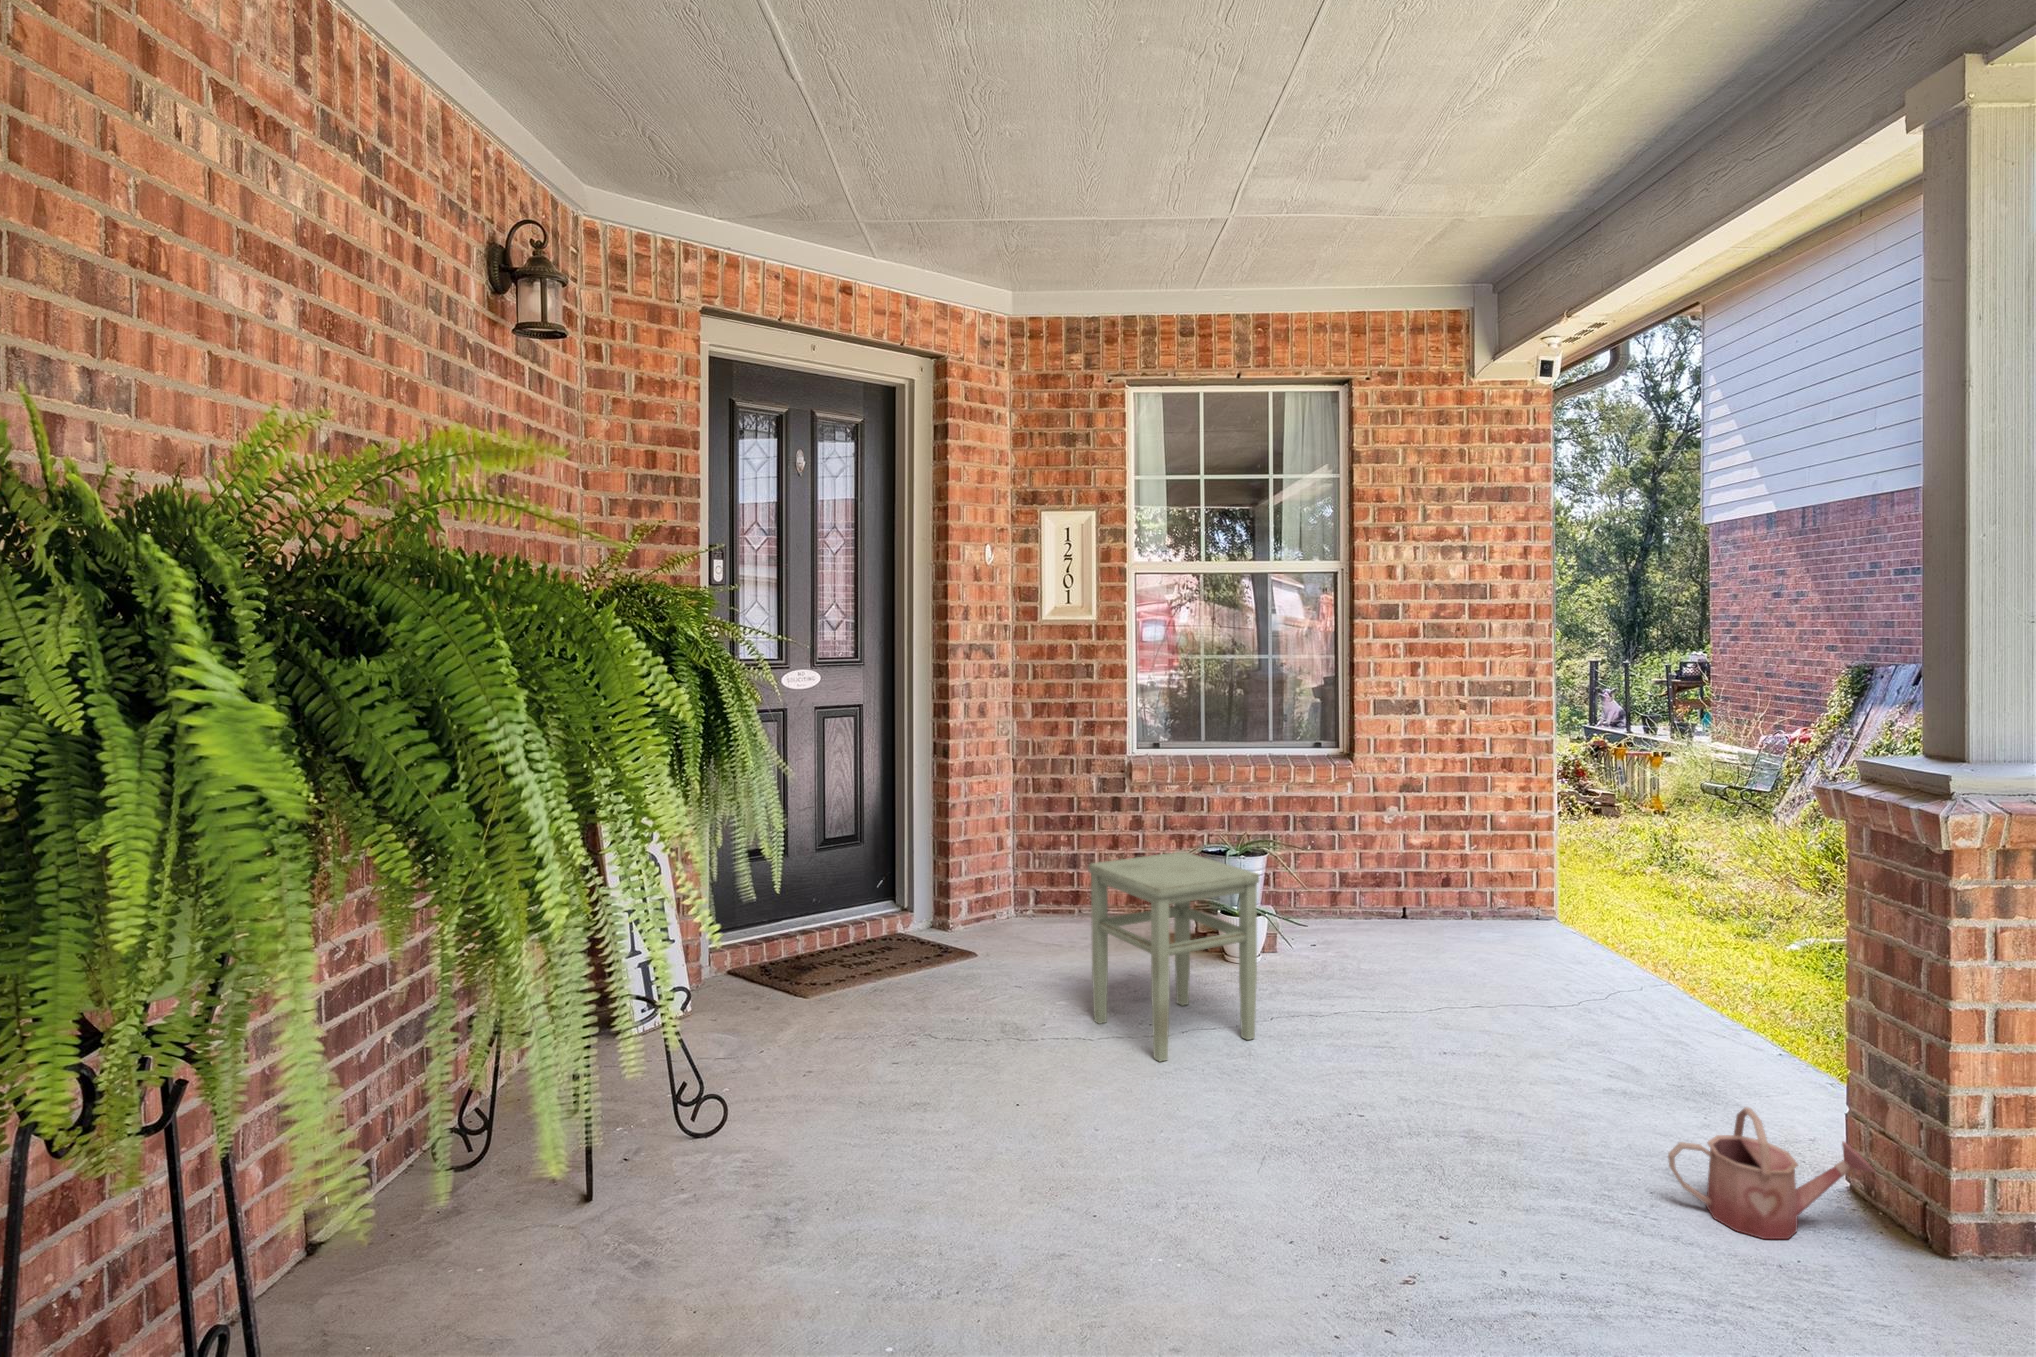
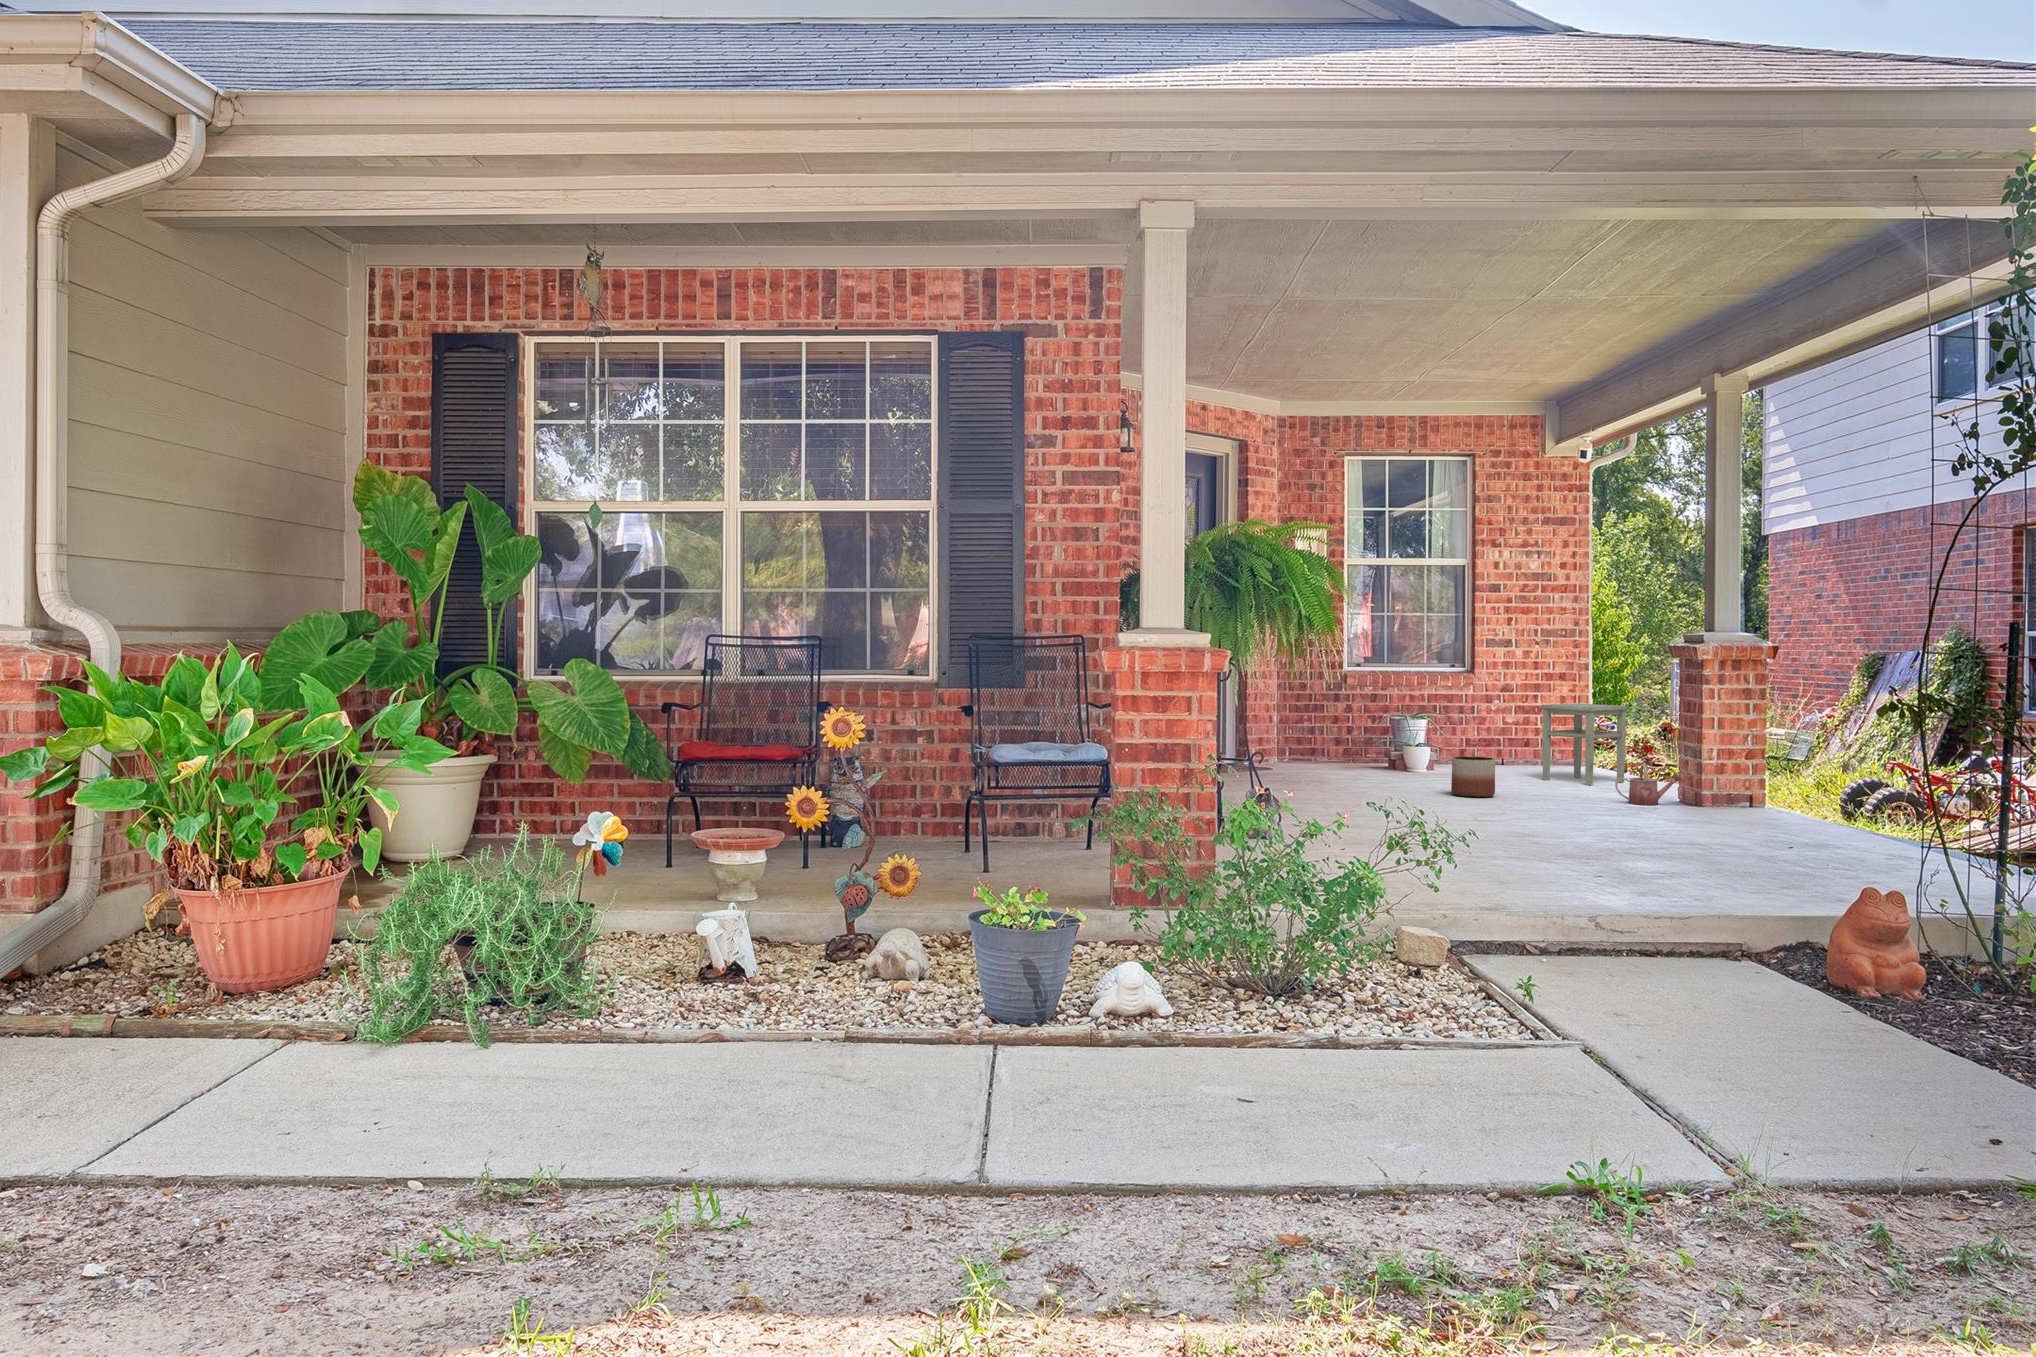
stool: present [1089,852,1259,1061] -> present [1542,703,1627,785]
planter: none [1242,1028,1347,1158] -> present [1451,756,1495,797]

